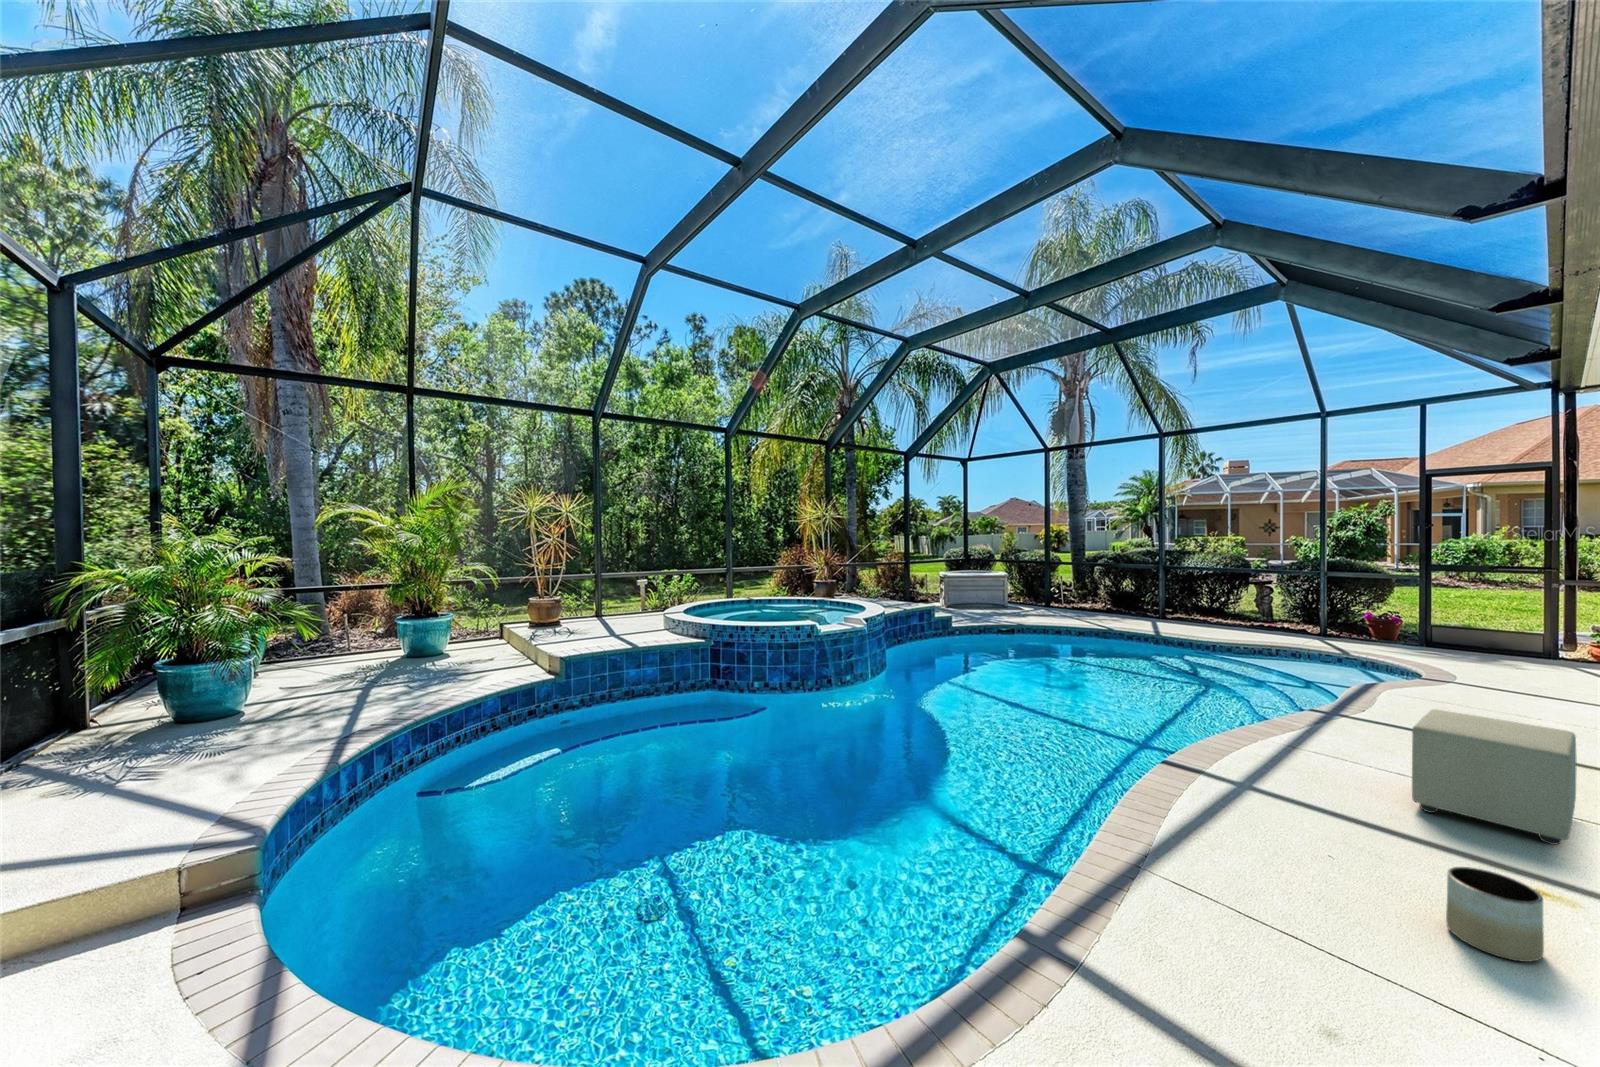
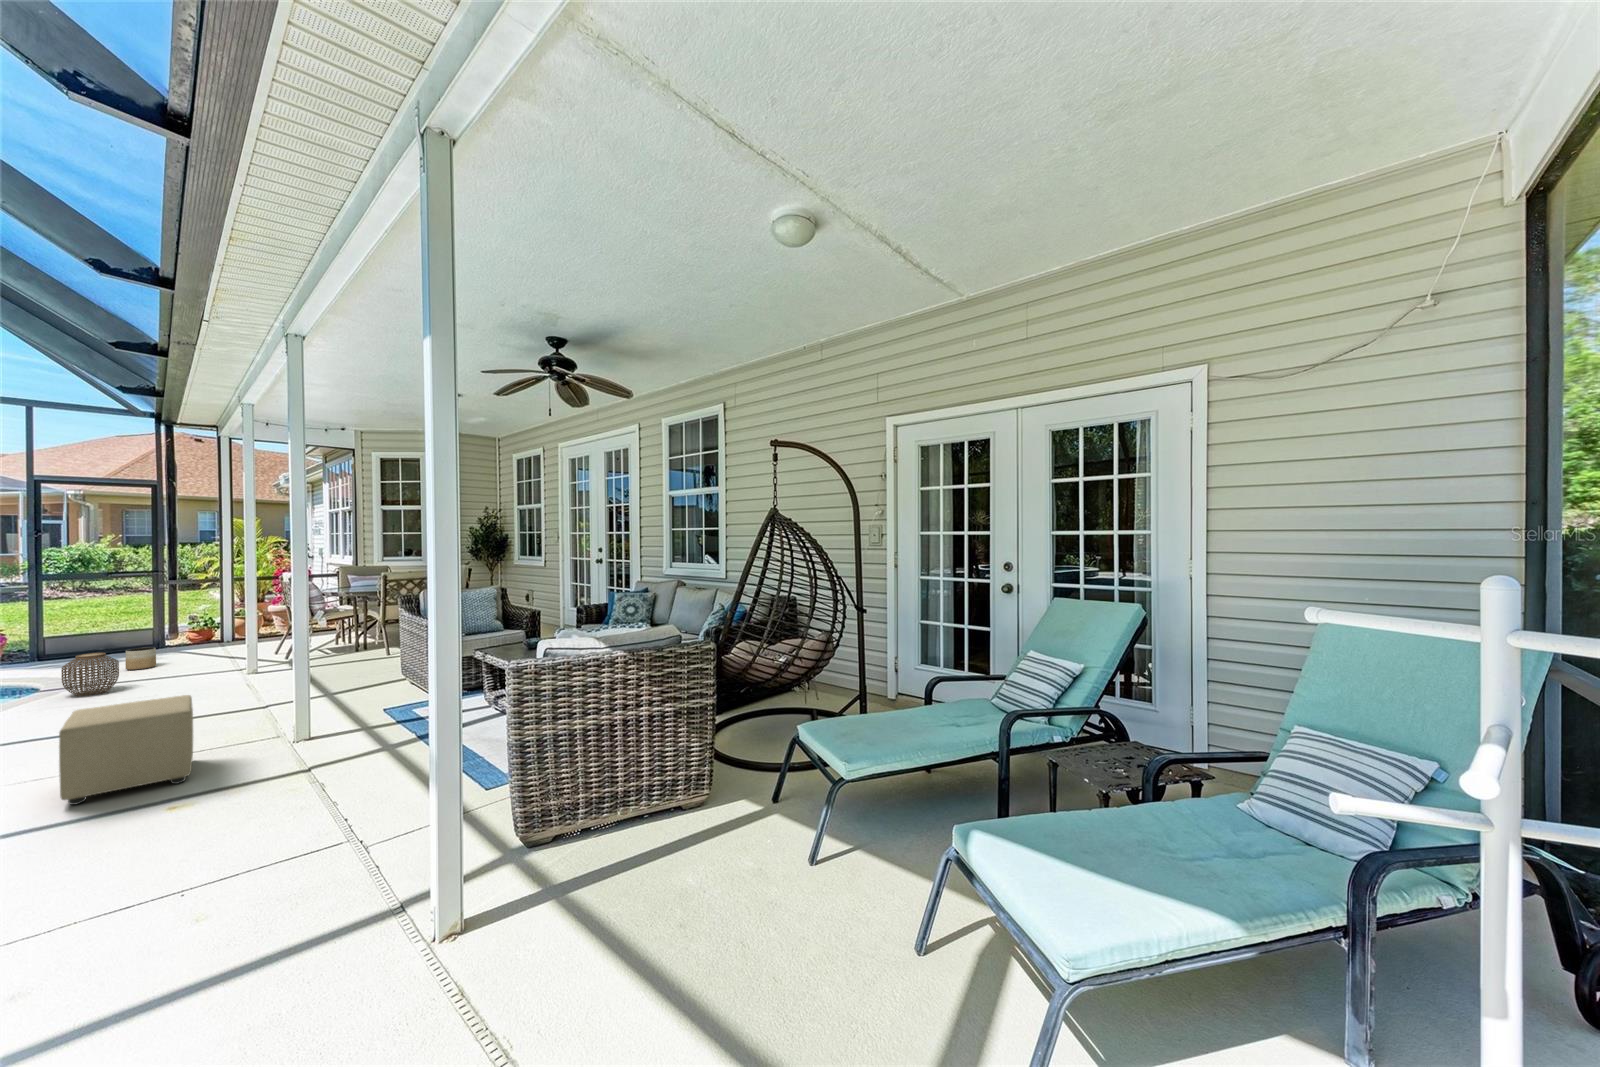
woven basket: none [1438,649,1497,695] -> present [61,653,119,696]
planter: present [1446,867,1544,962] -> present [125,647,156,670]

